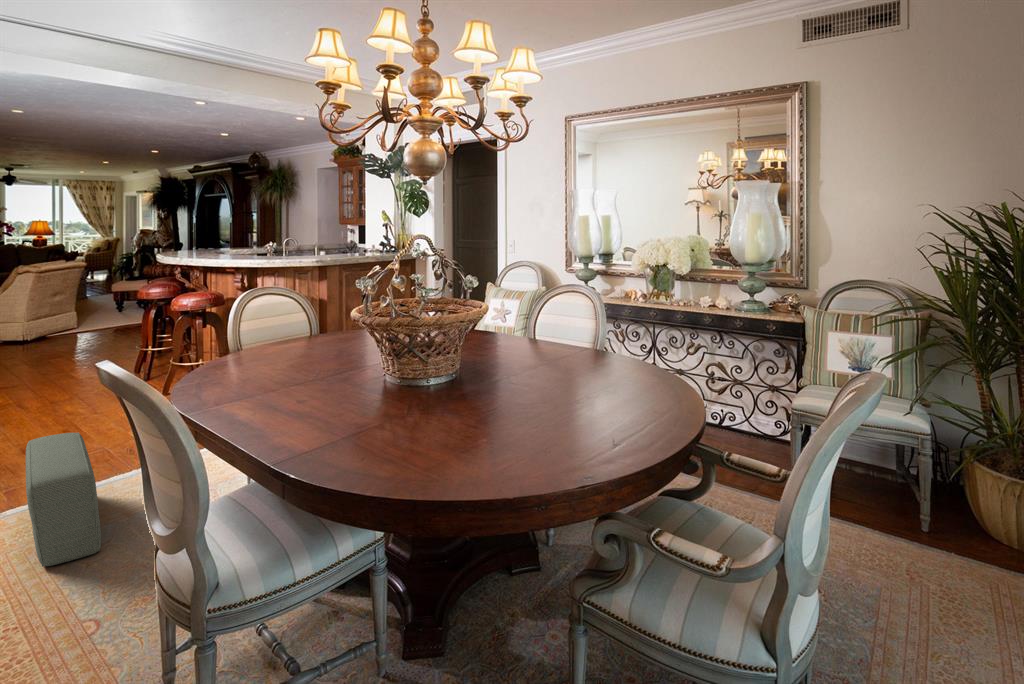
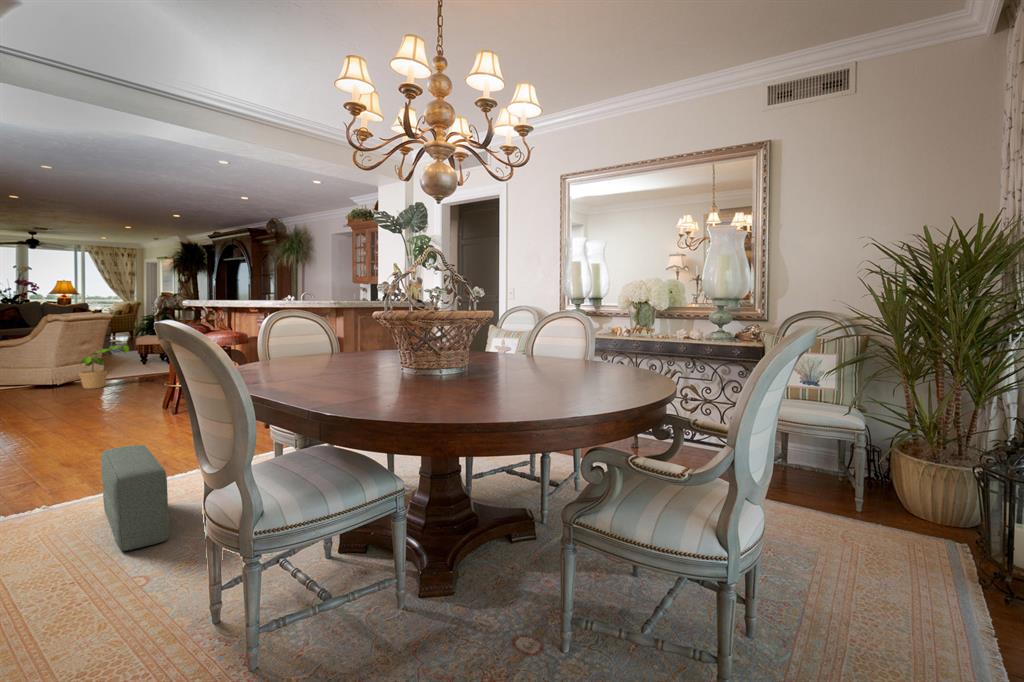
potted plant: none [44,294,99,341] -> present [79,345,129,389]

